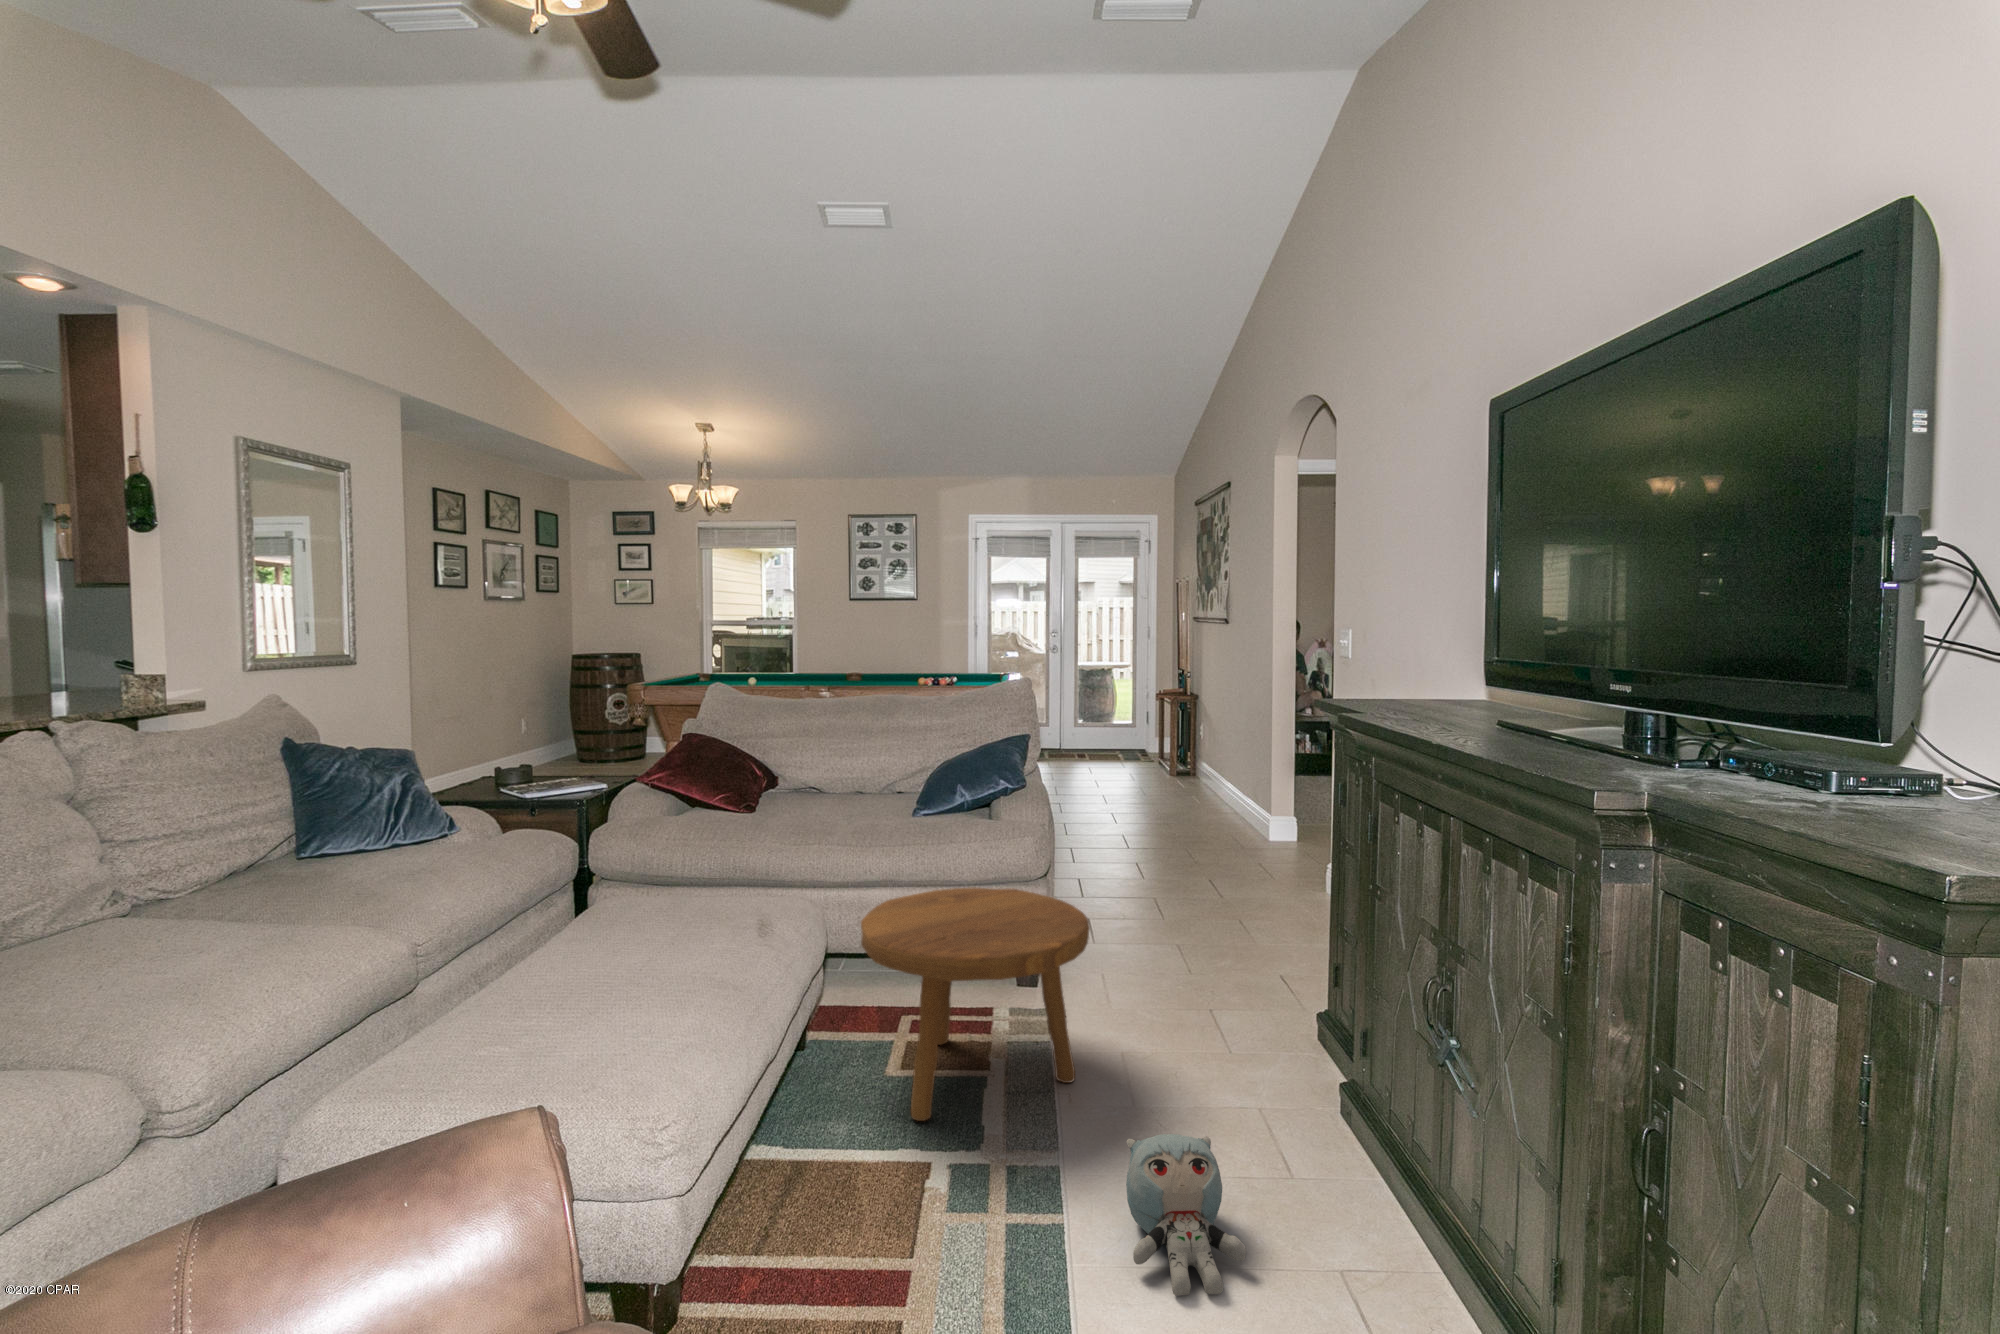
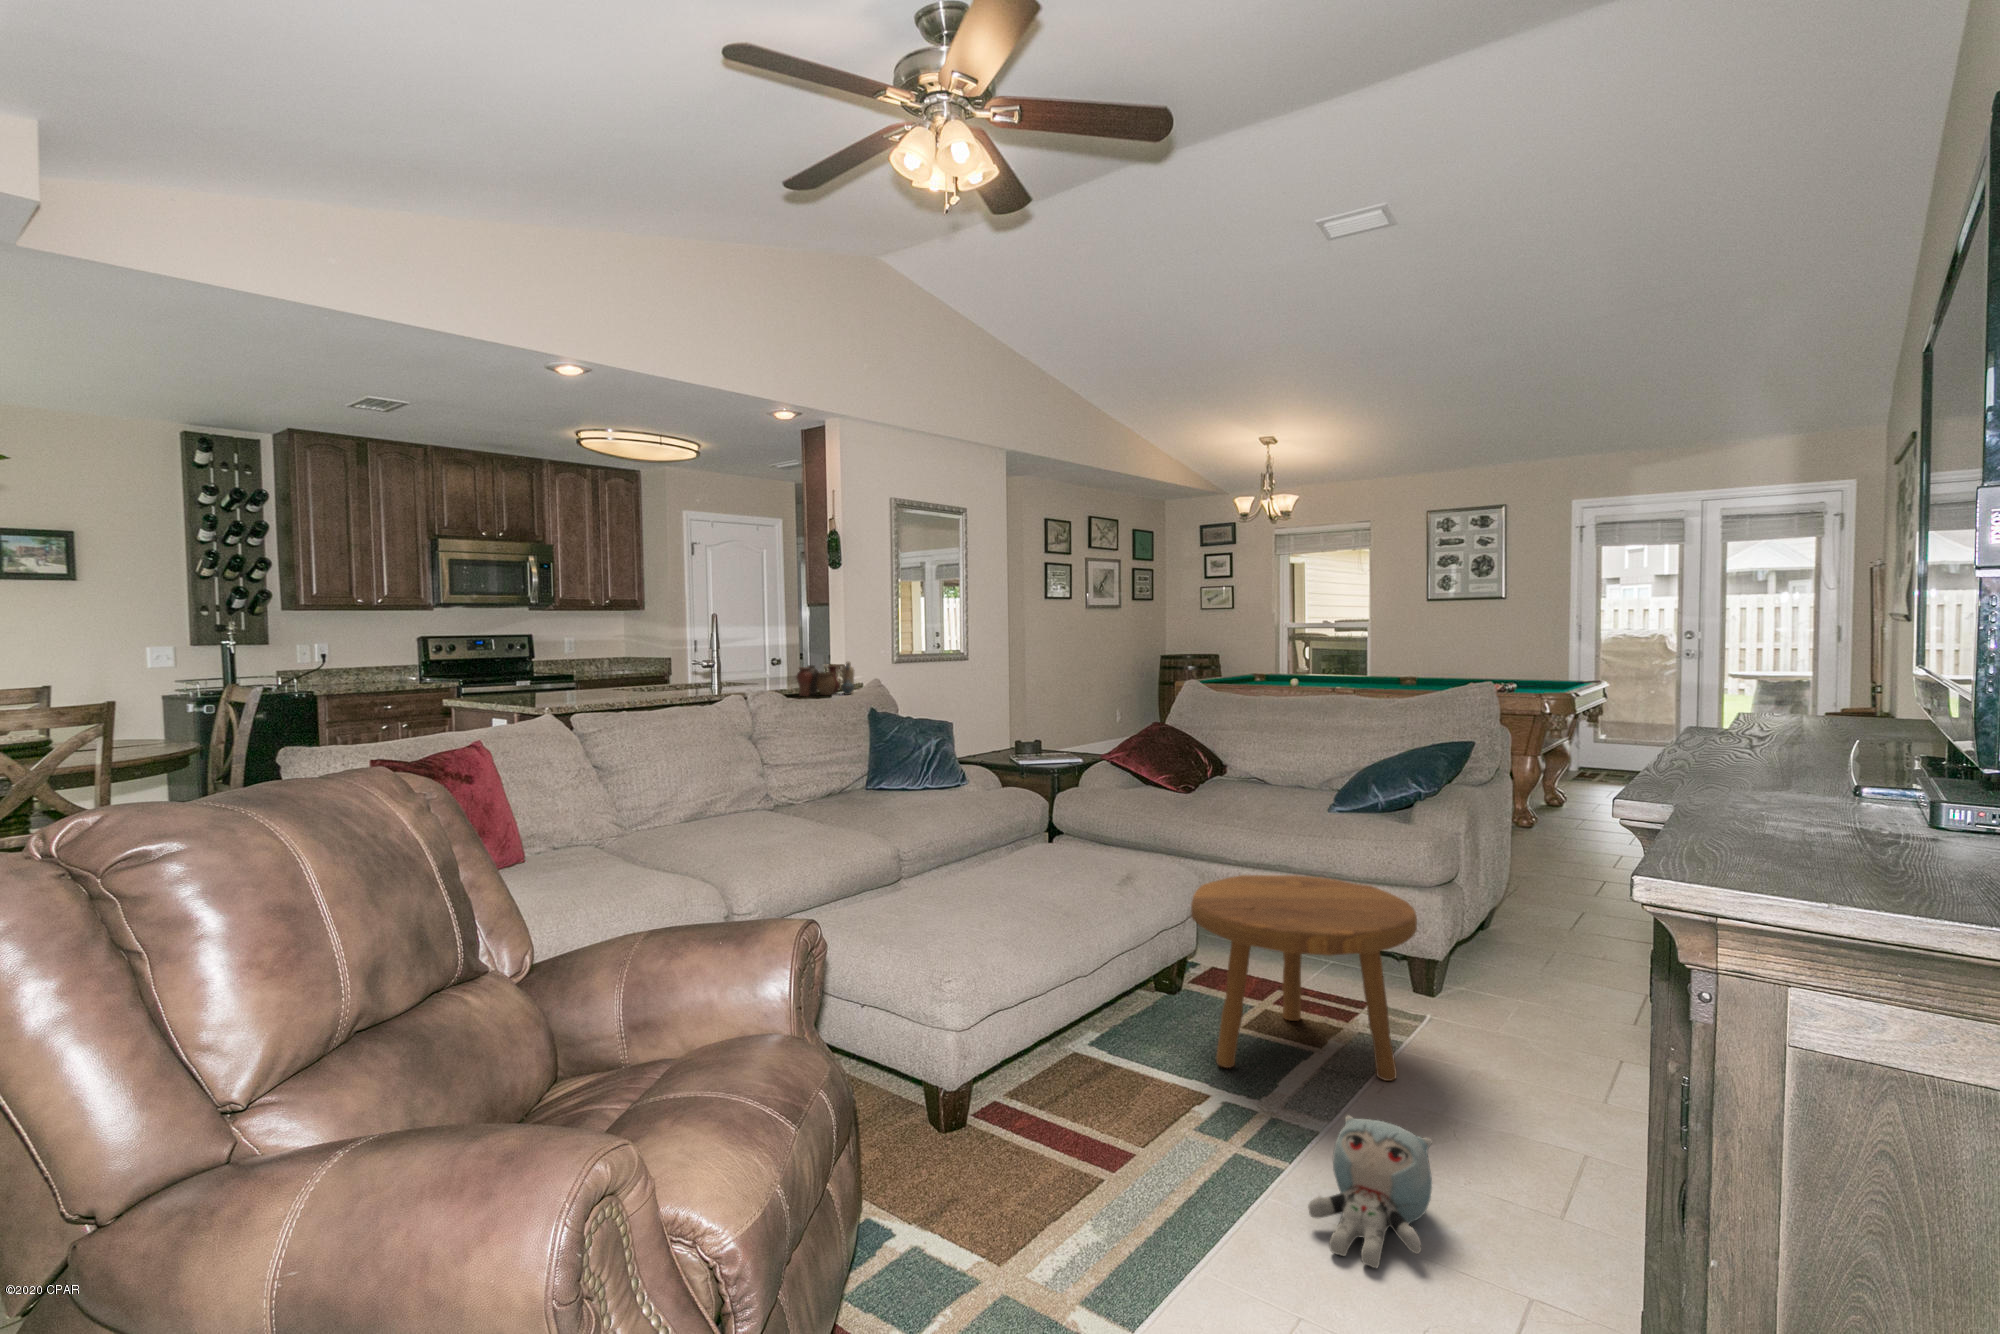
vase: none [128,673,245,729] -> present [796,662,854,696]

